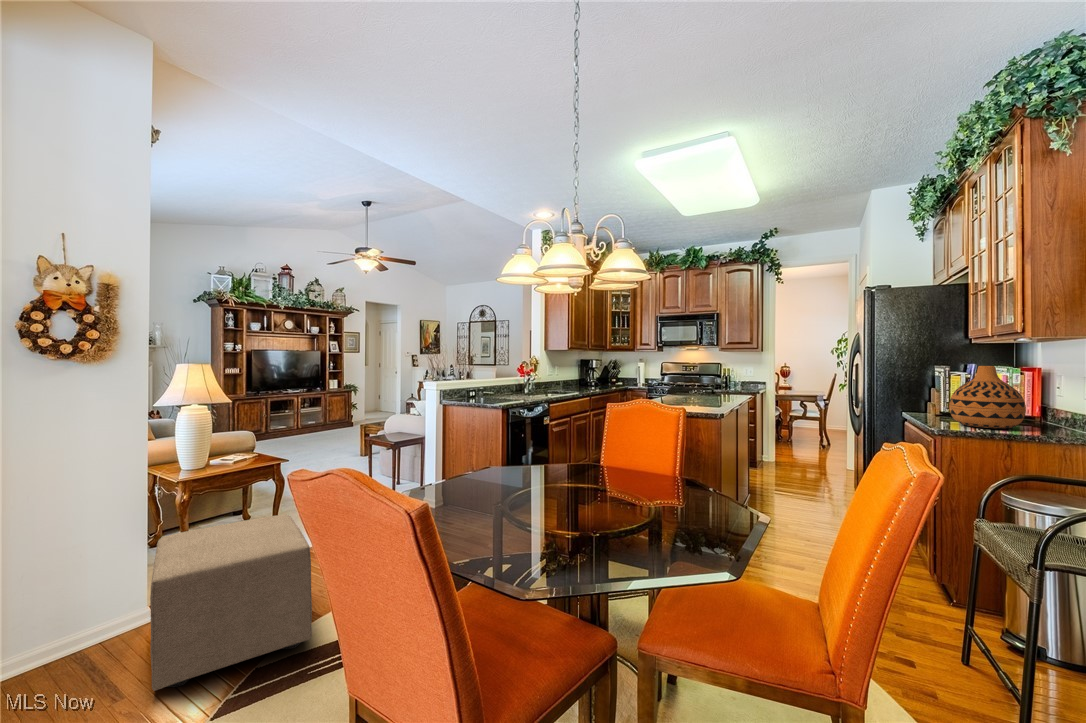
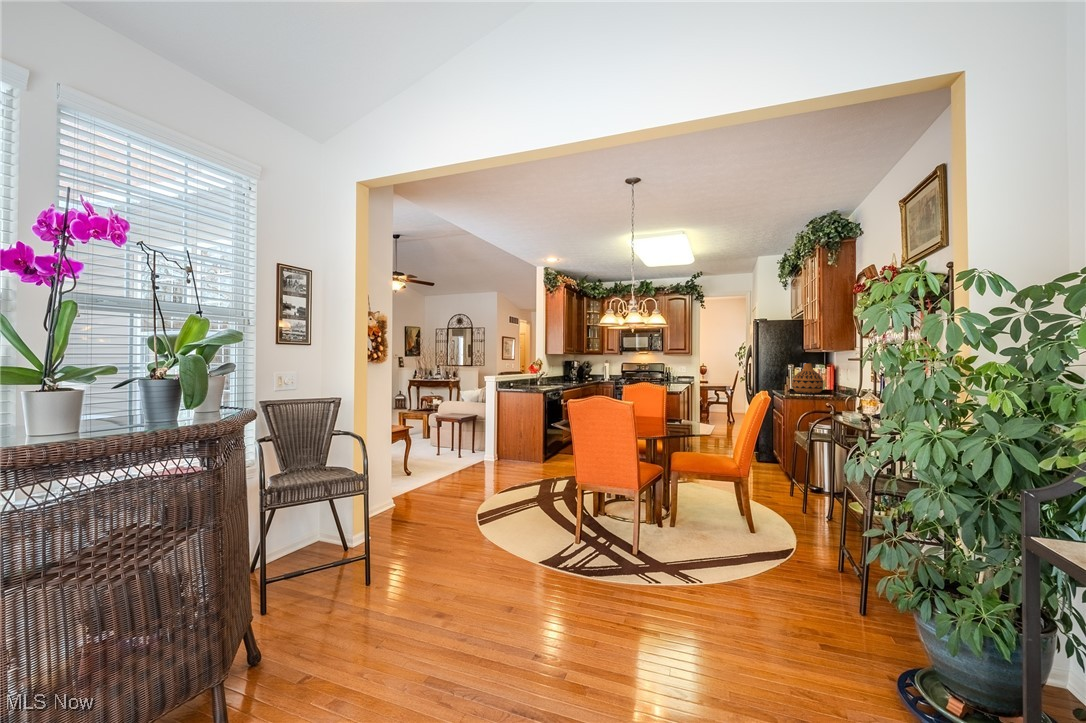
ottoman: present [150,515,312,691] -> none [409,446,496,518]

